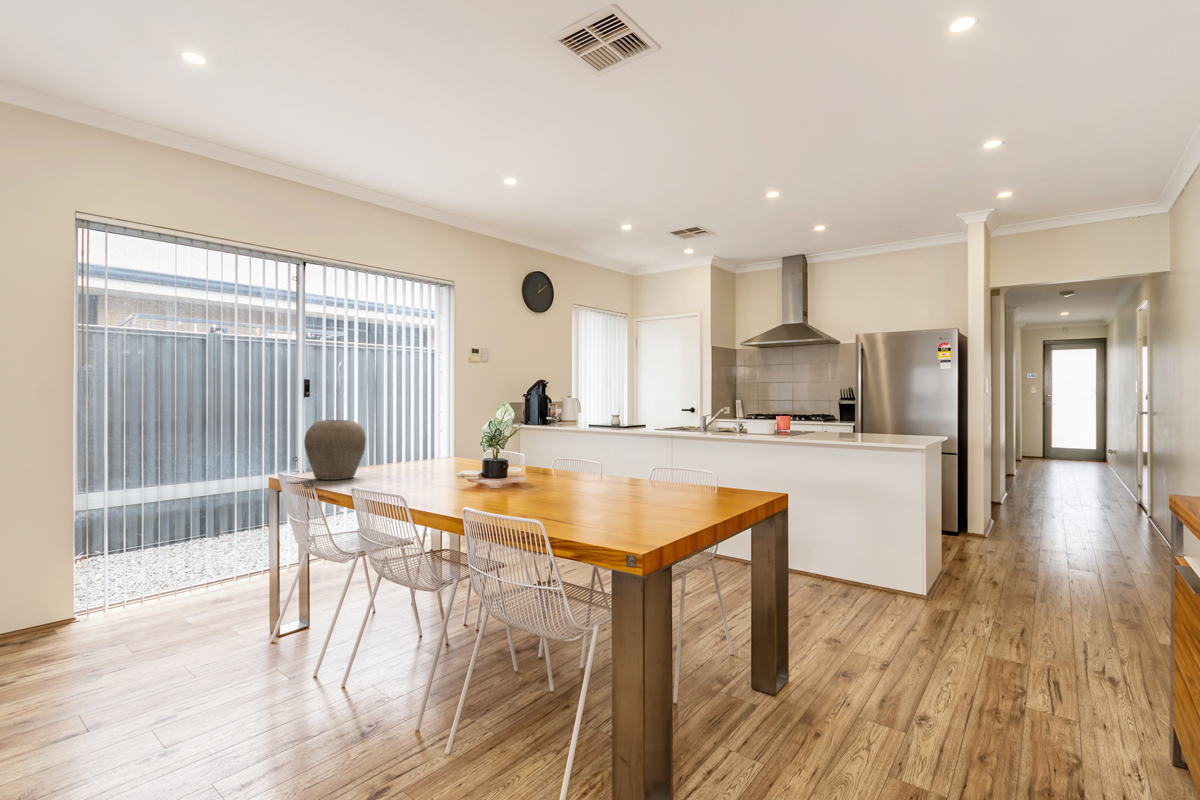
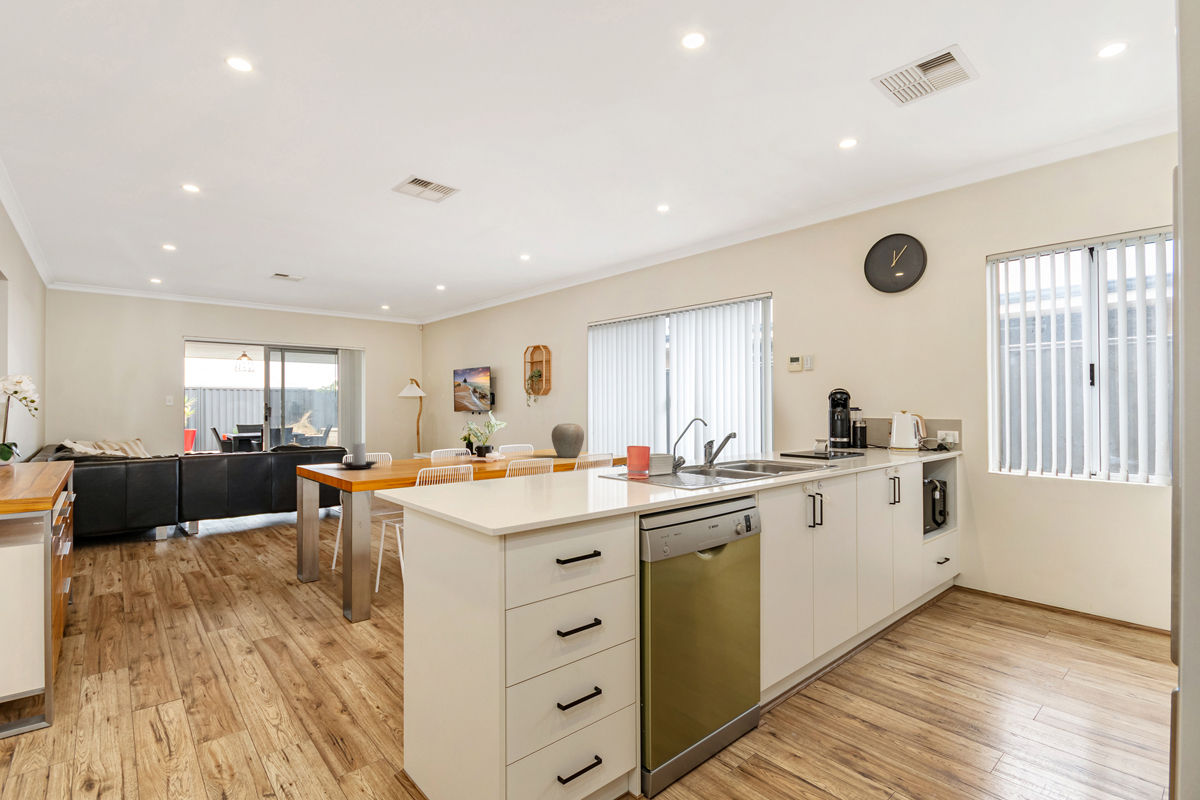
candle holder: none [575,463,651,523] -> present [341,443,377,469]

